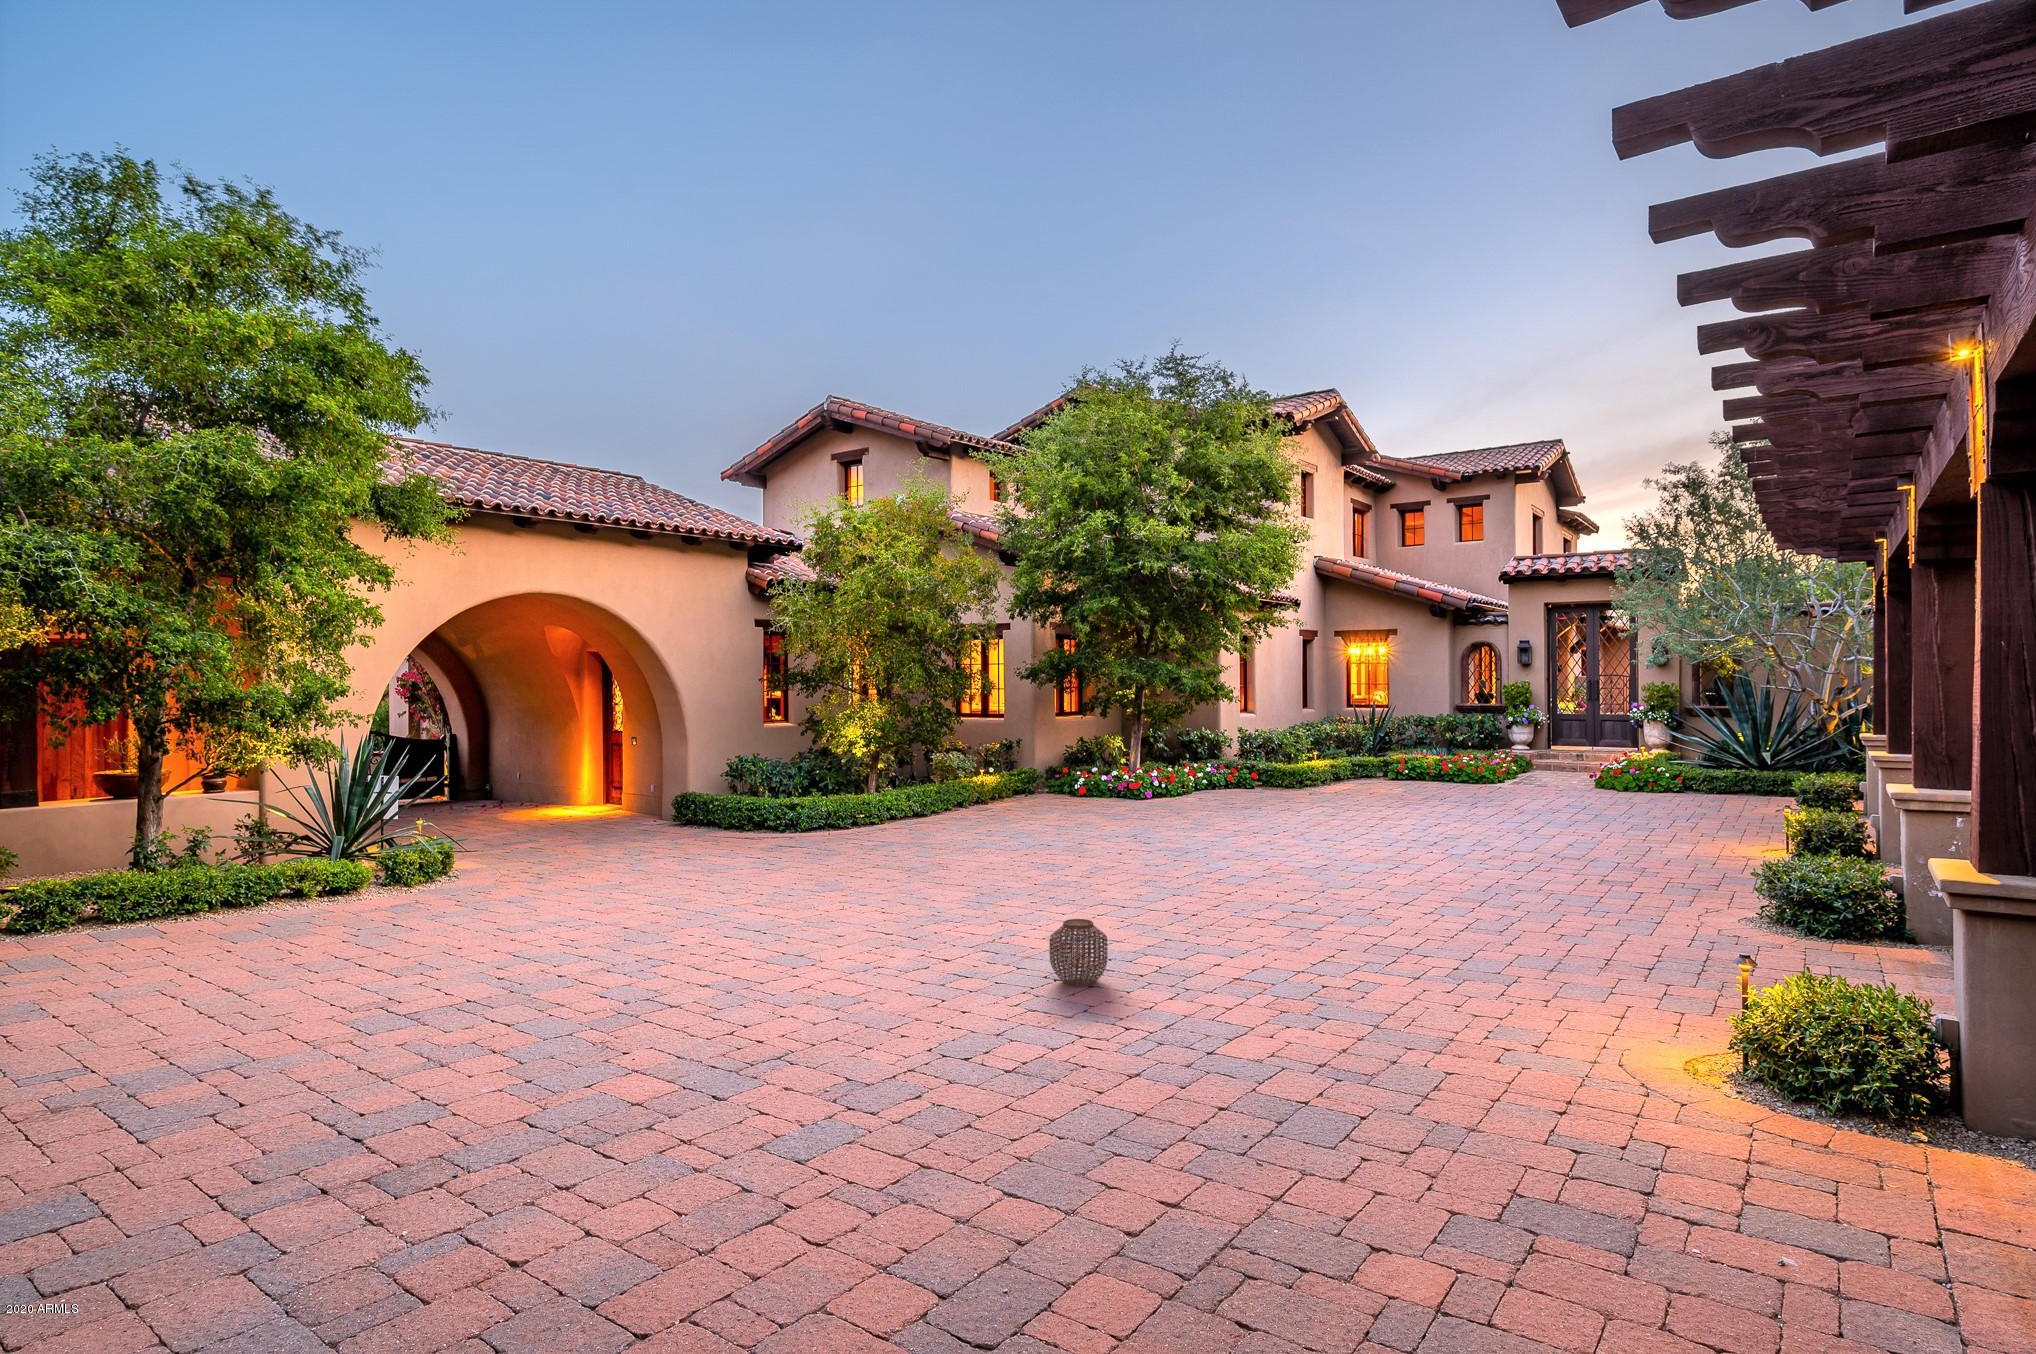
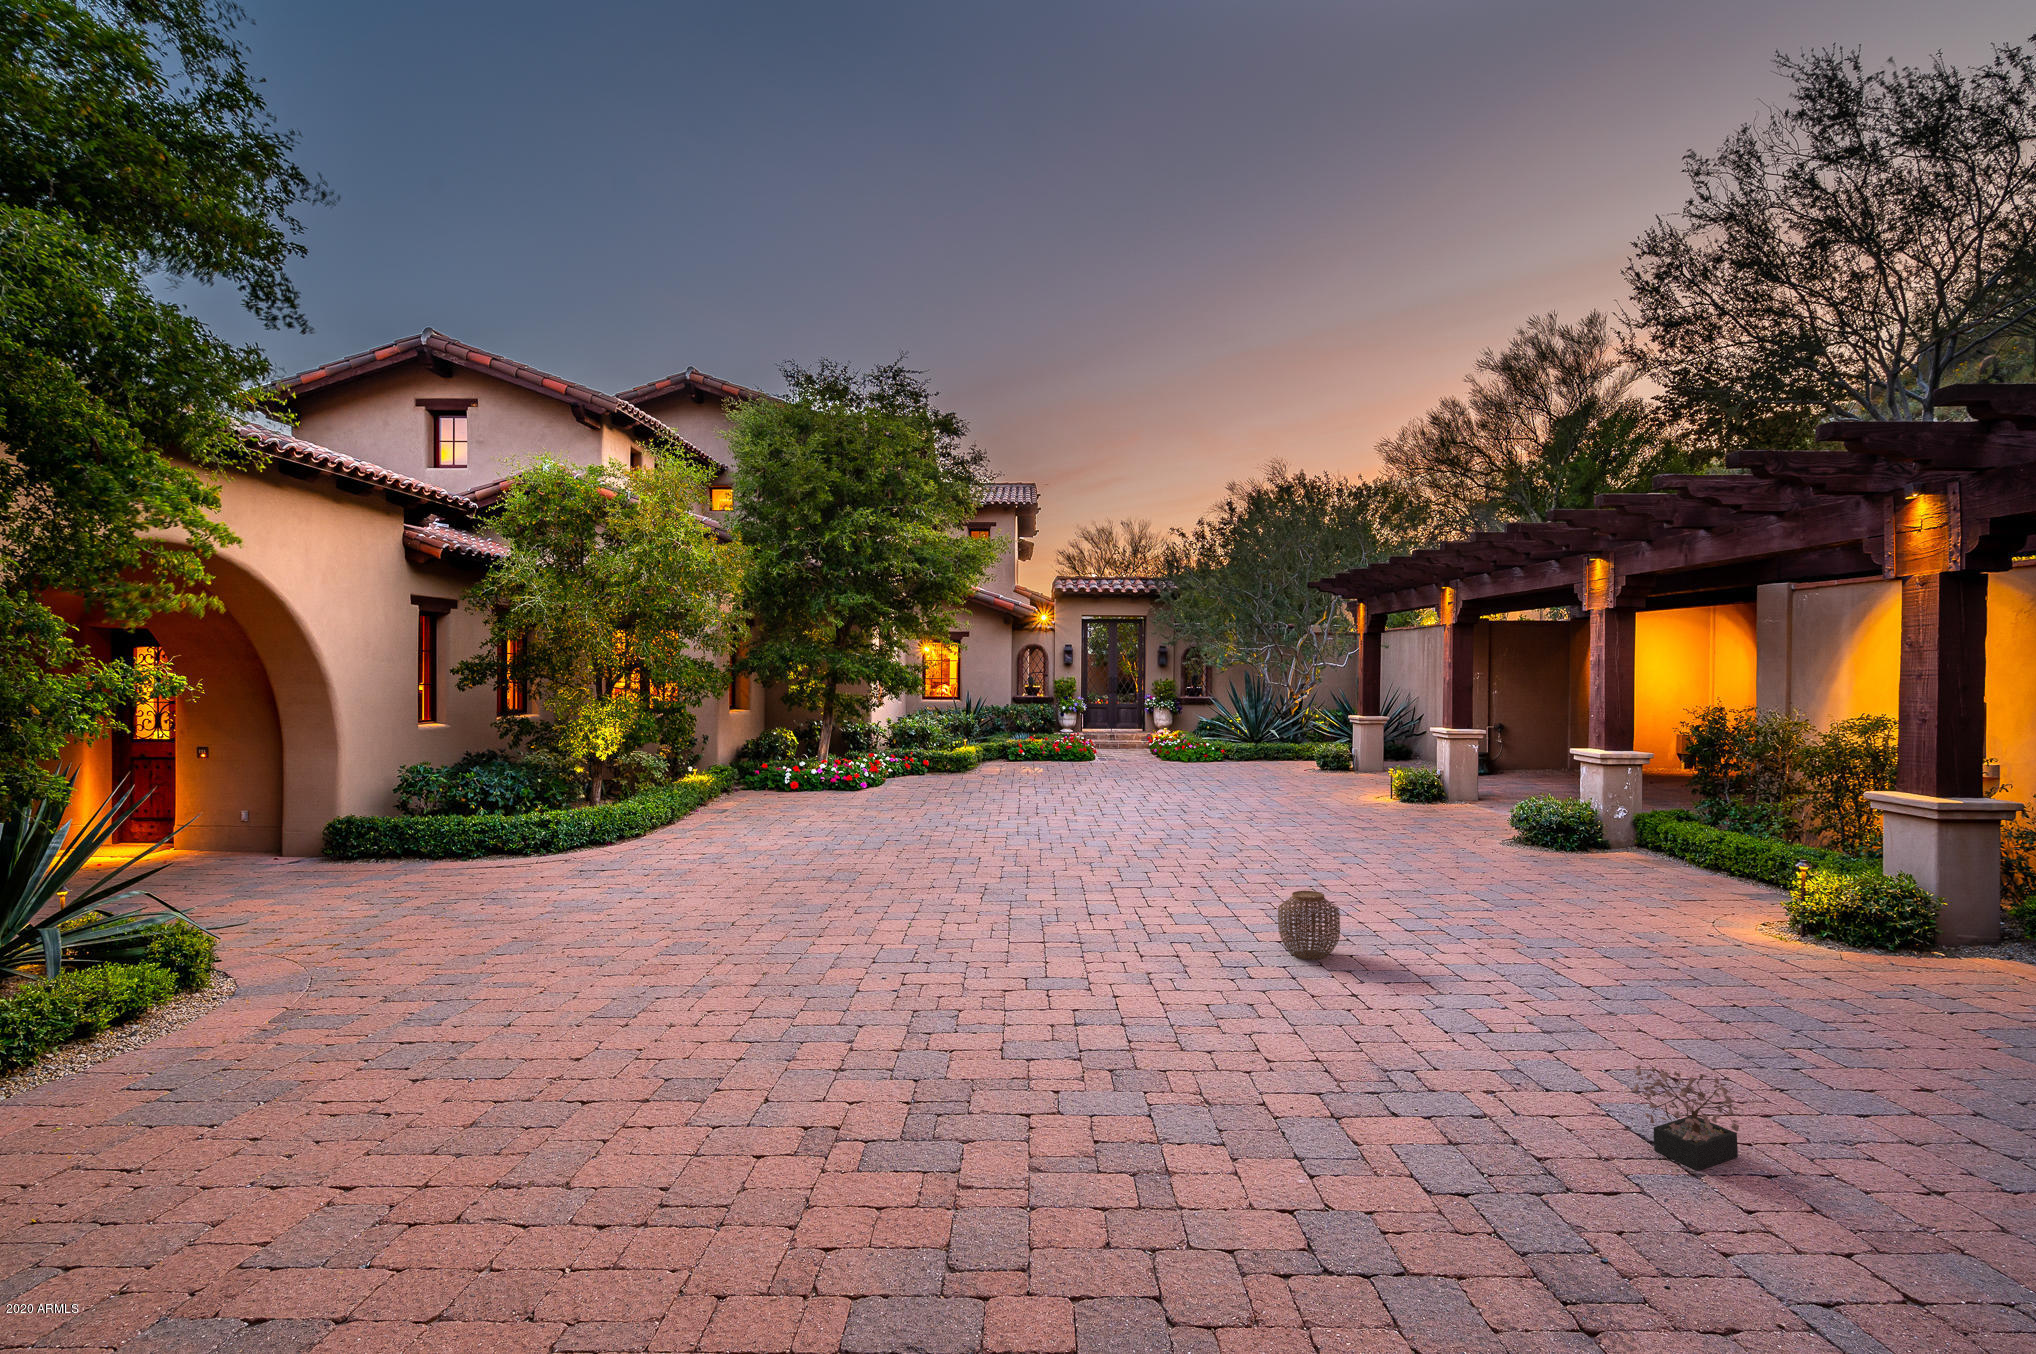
decorative plant: none [847,1059,940,1154] -> present [1632,1065,1739,1170]

